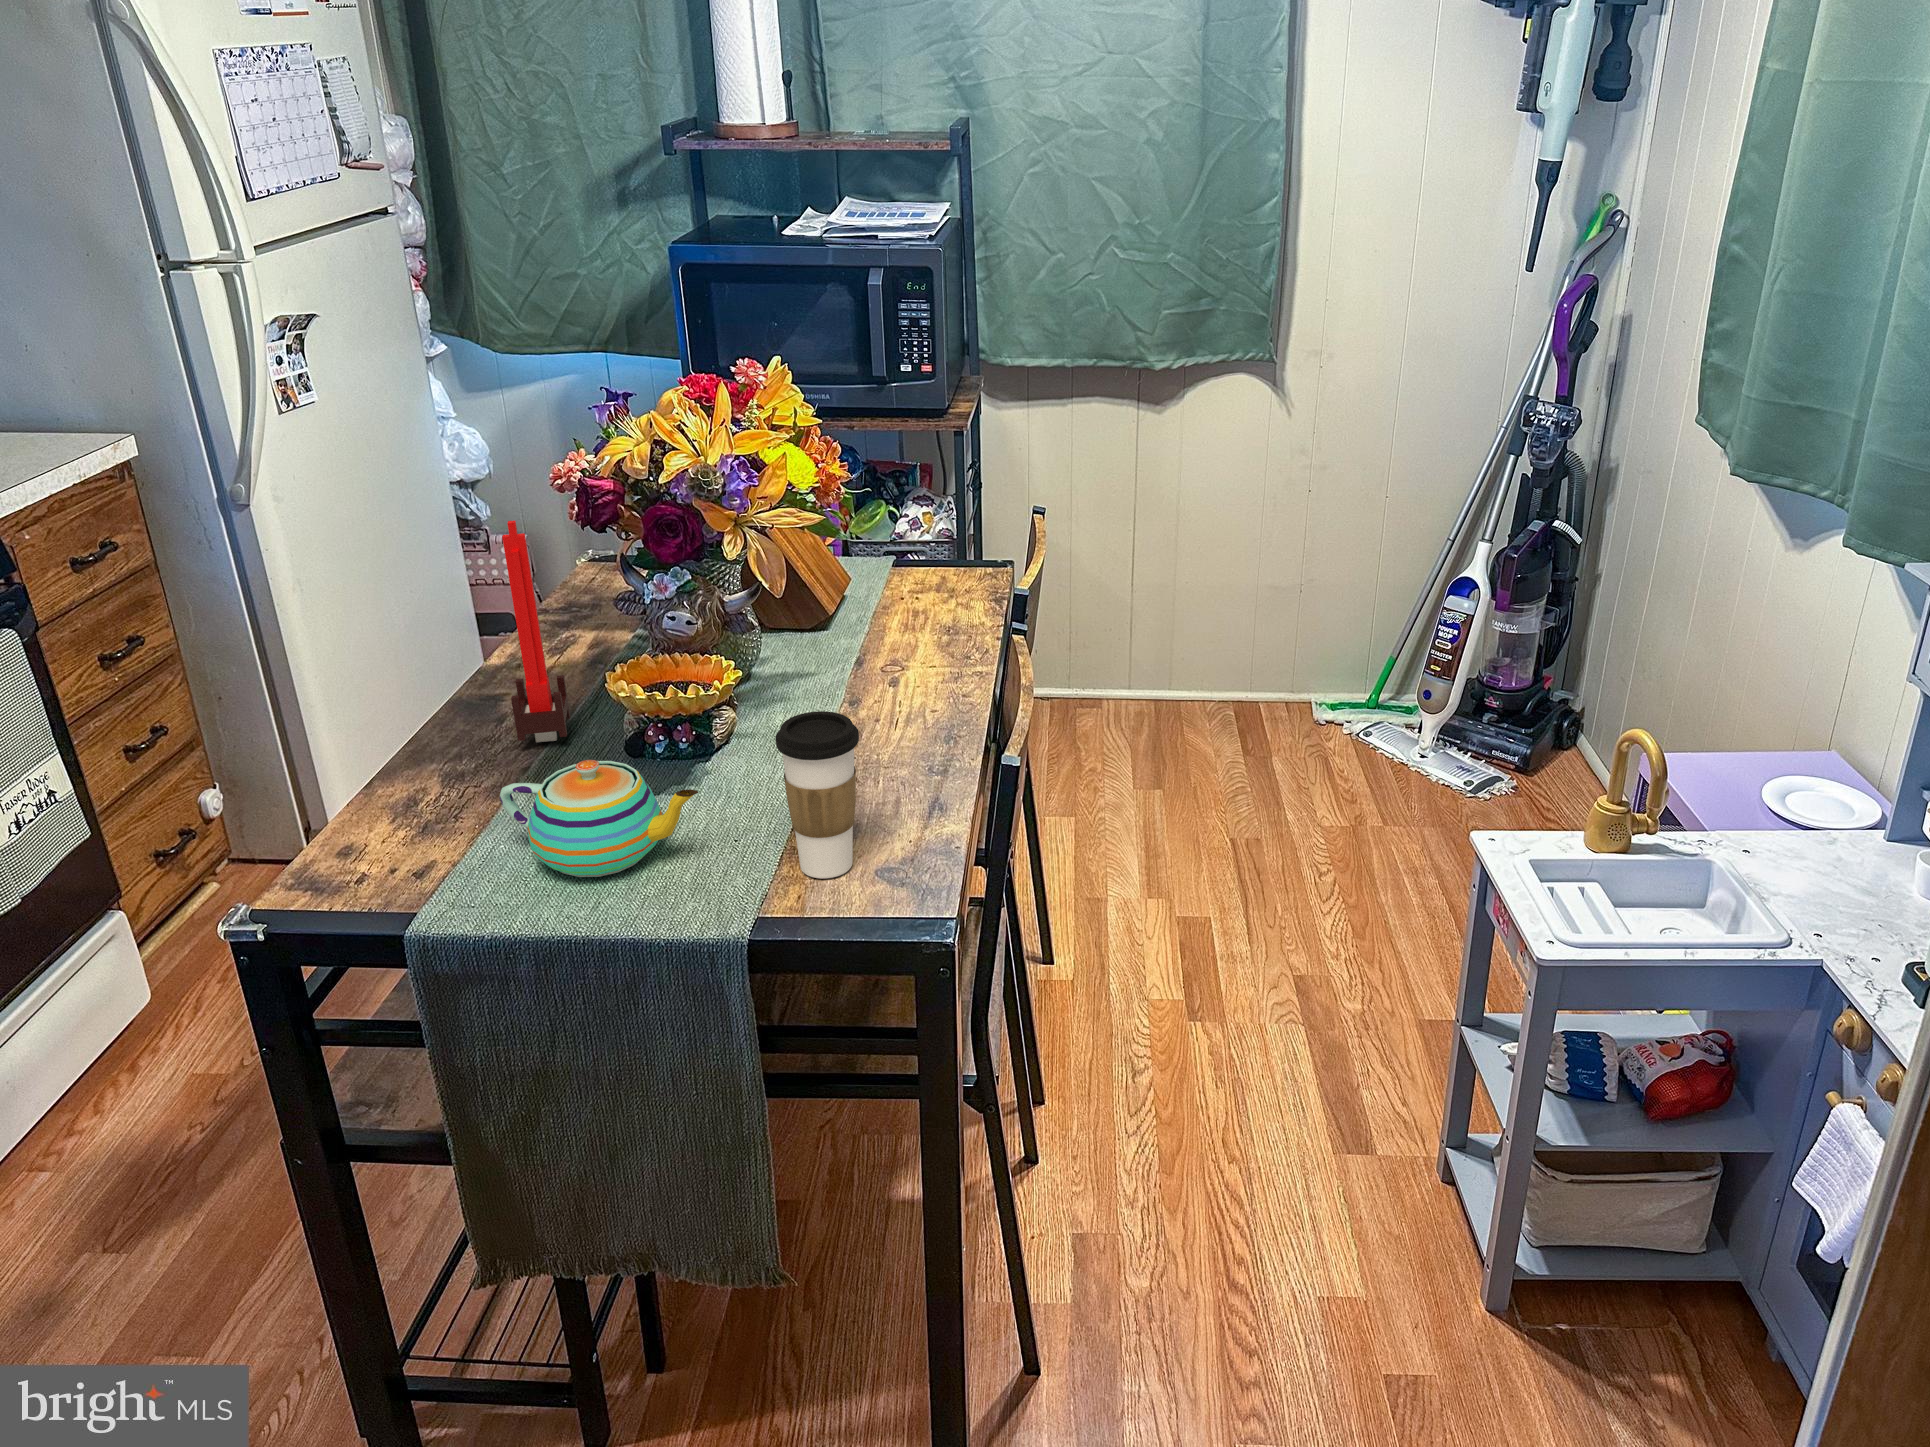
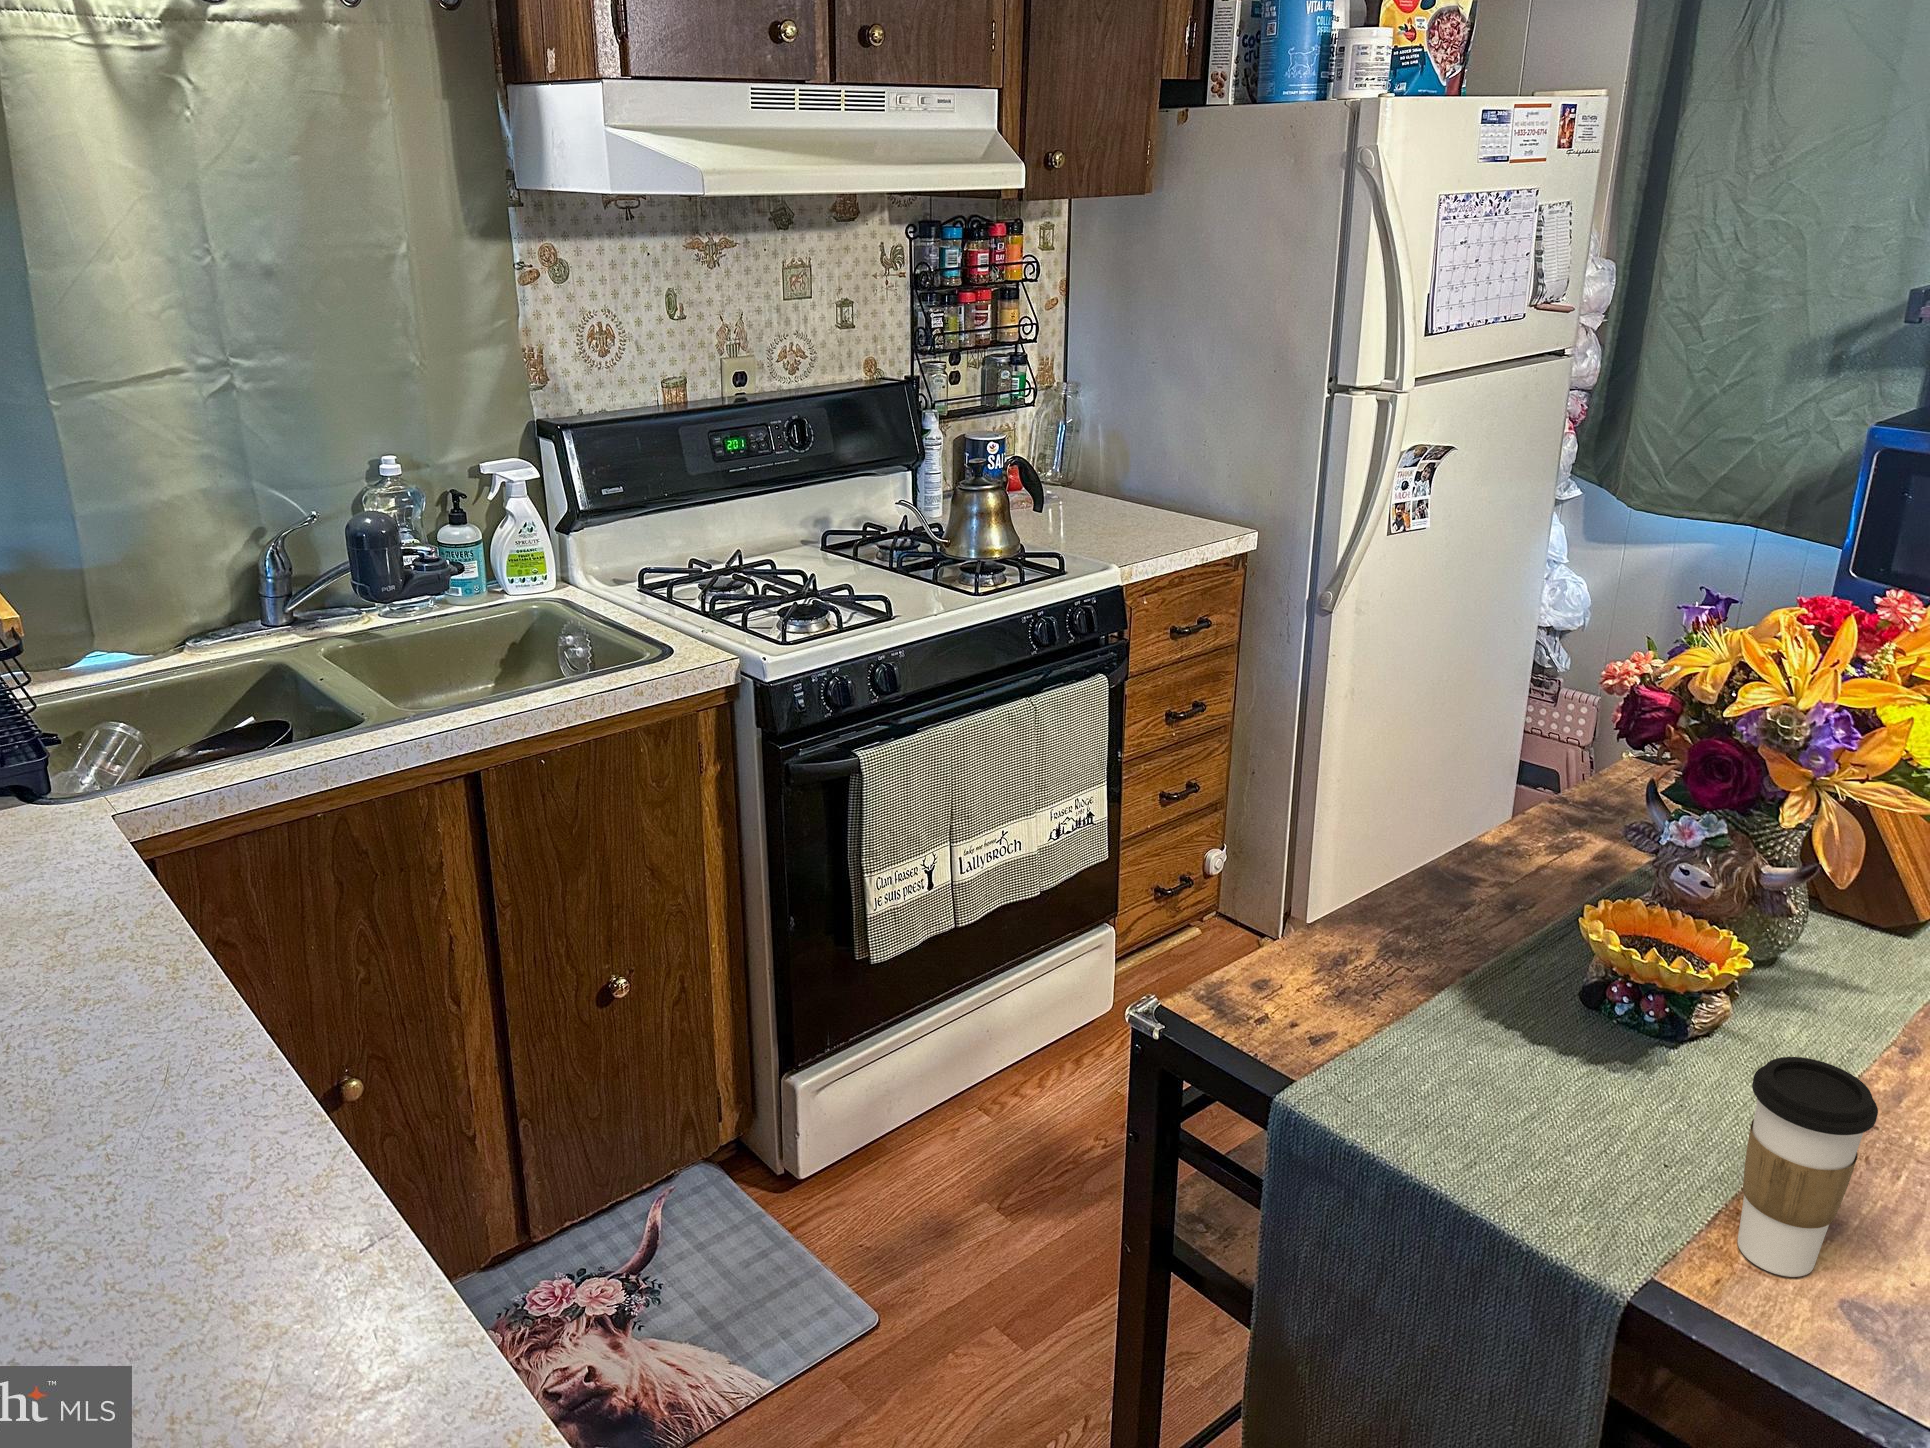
candle: present [502,521,570,742] -> none [1470,710,1549,954]
teapot: present [499,760,698,877] -> none [1417,988,1636,1136]

